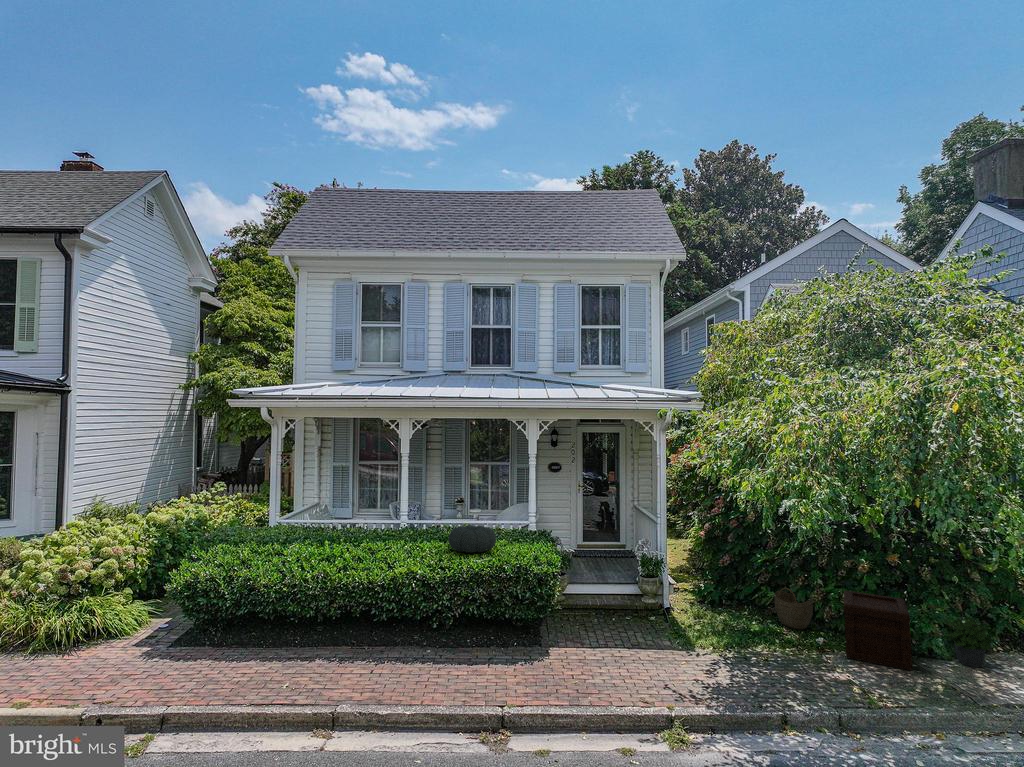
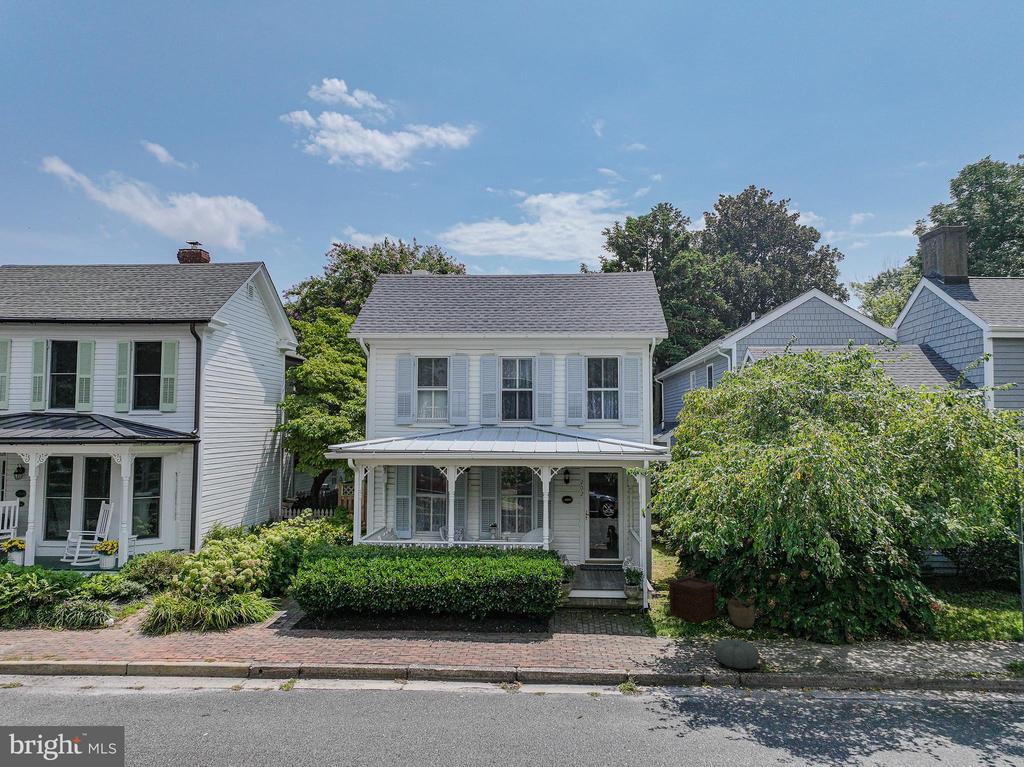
pouf: present [448,525,496,553] -> present [714,639,759,669]
wooden crate: present [844,591,912,670] -> present [669,577,718,623]
potted plant: present [946,618,994,667] -> none [844,619,877,655]

